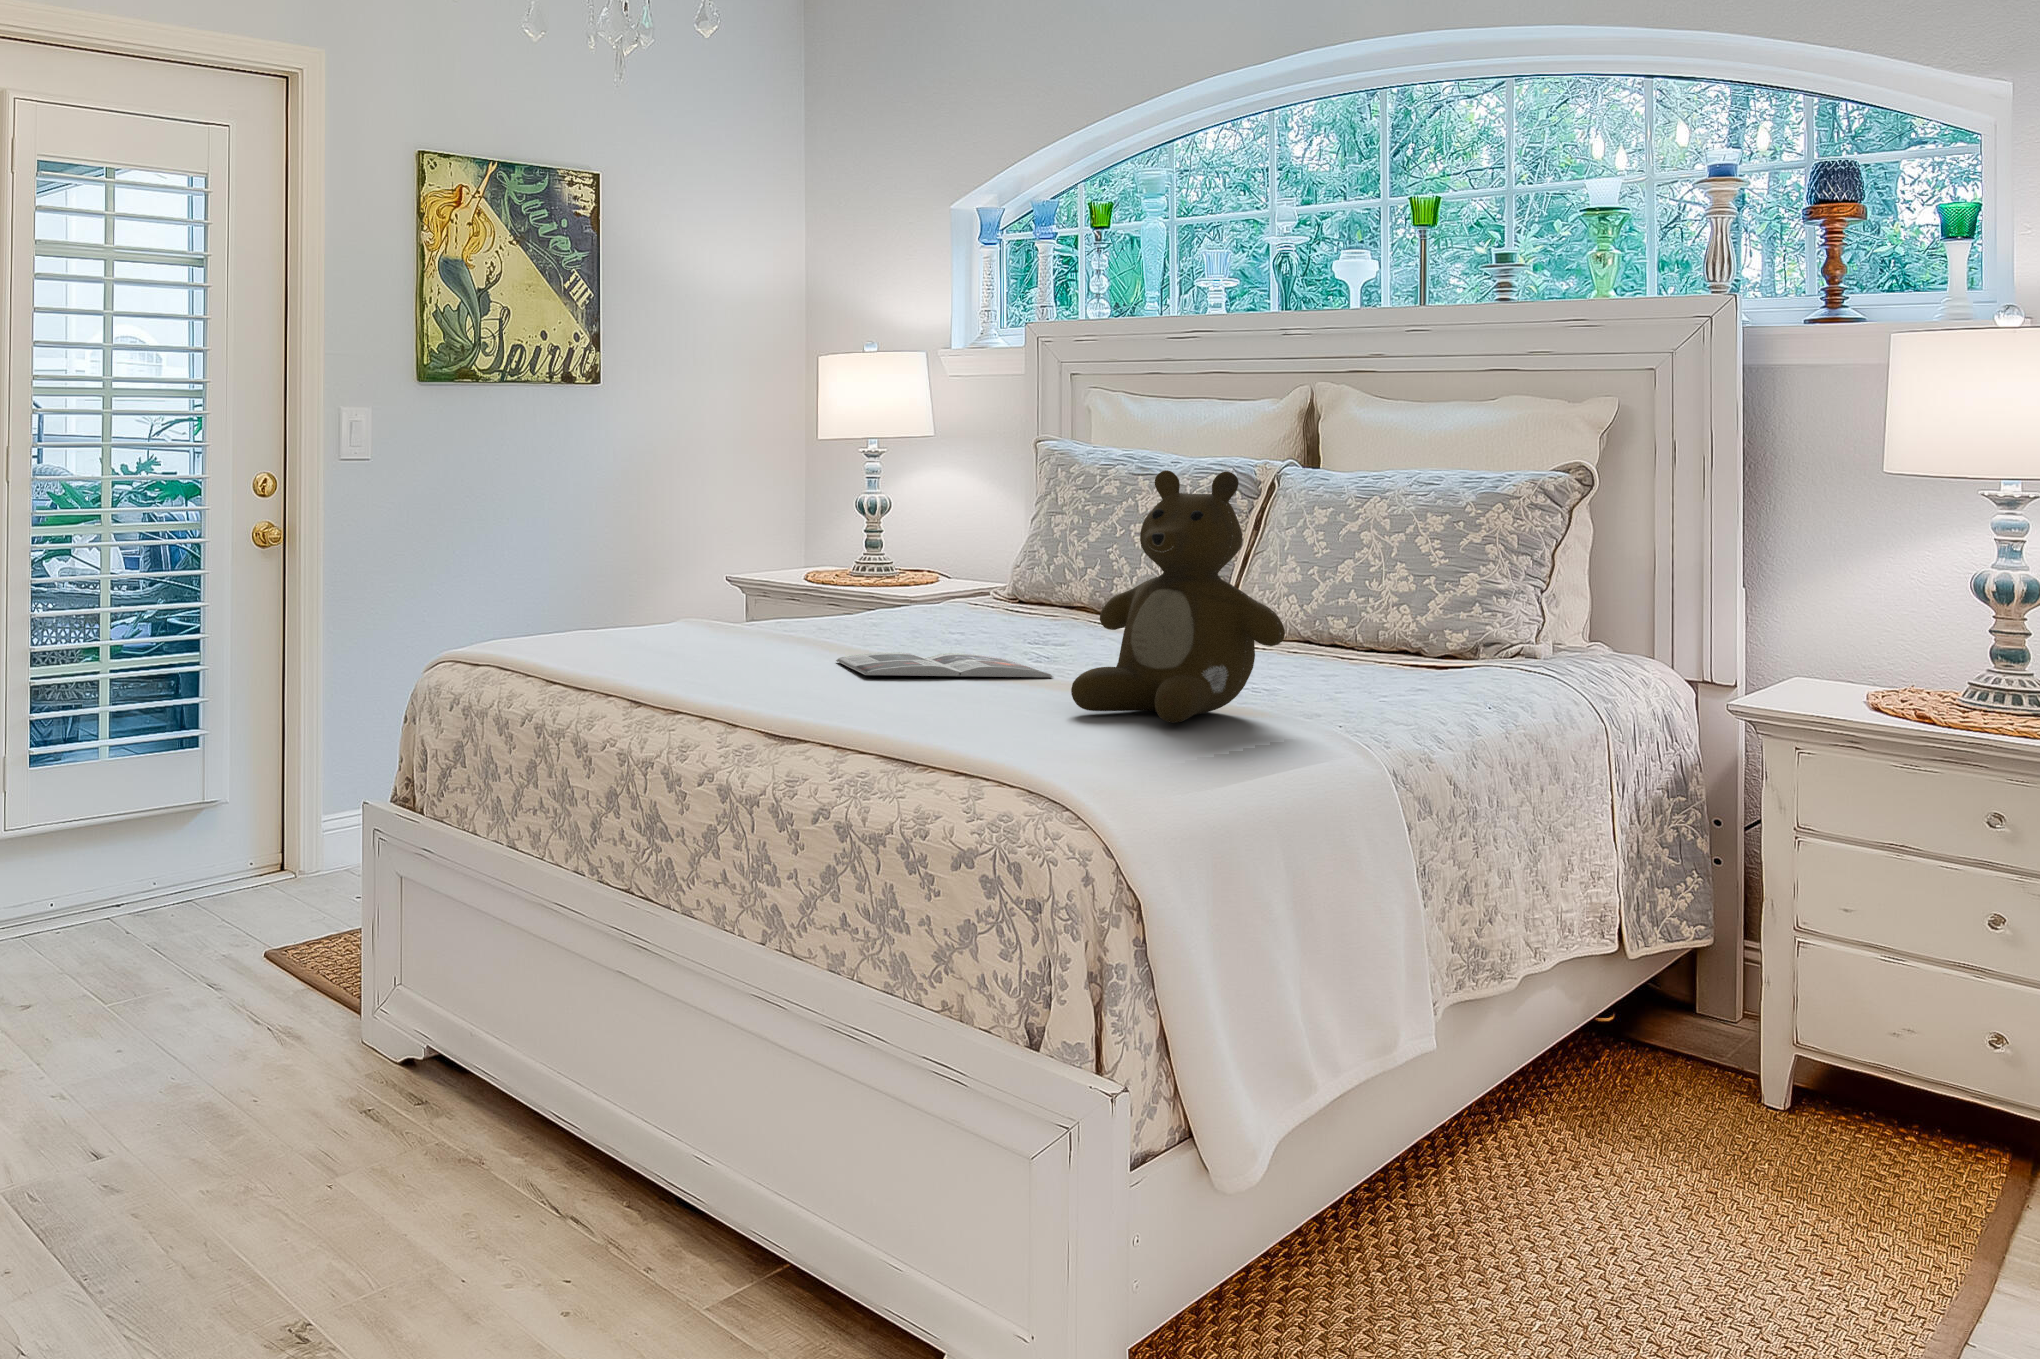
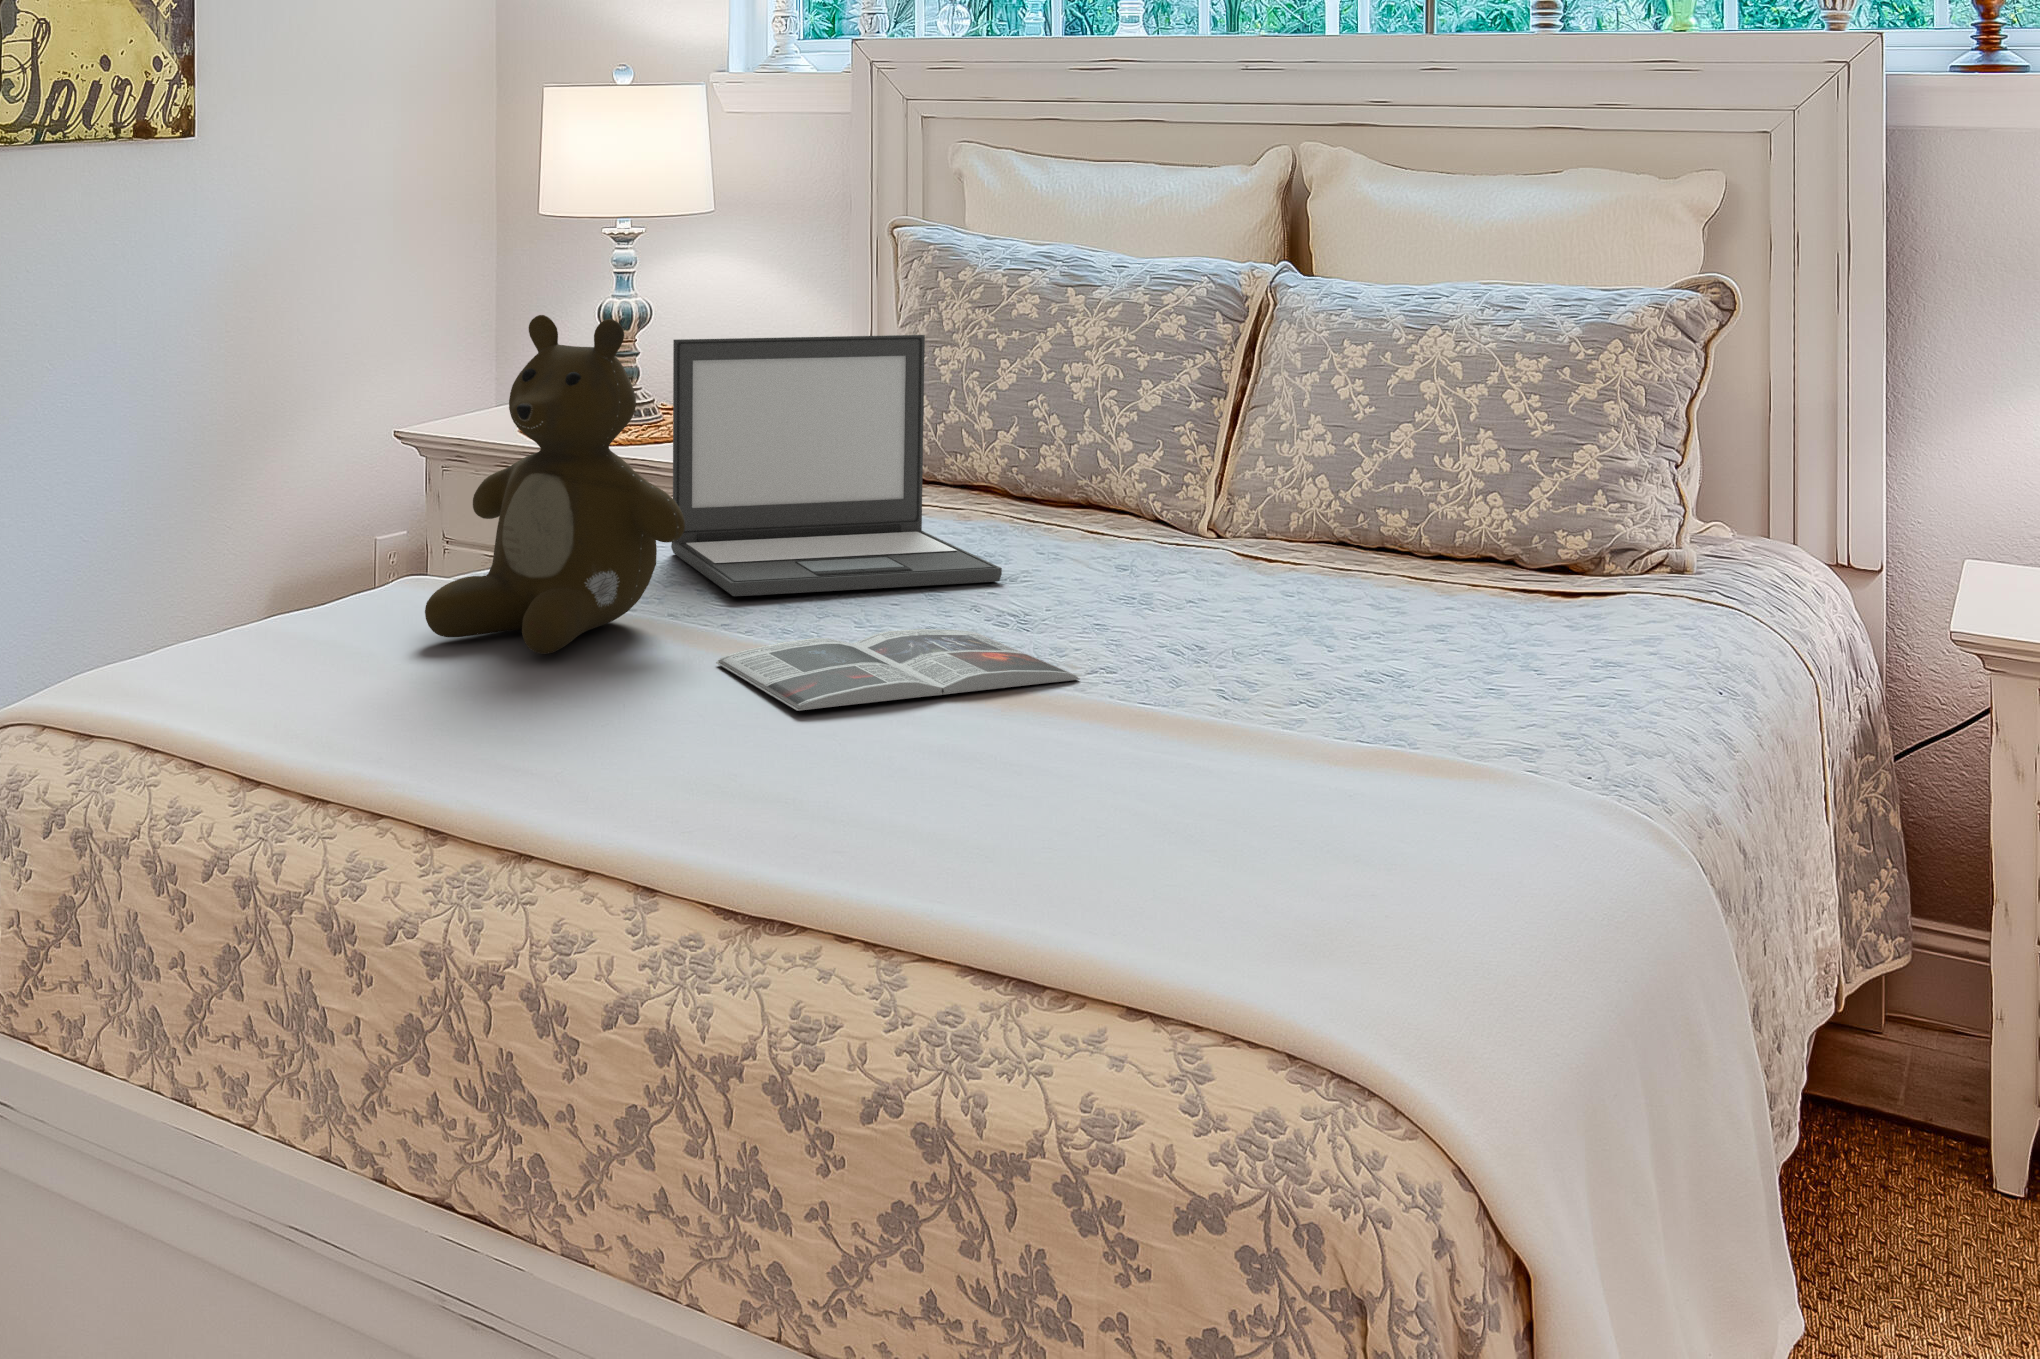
teddy bear: present [1071,470,1285,723] -> present [425,315,685,654]
laptop: none [848,491,1050,645] -> present [671,335,1002,596]

